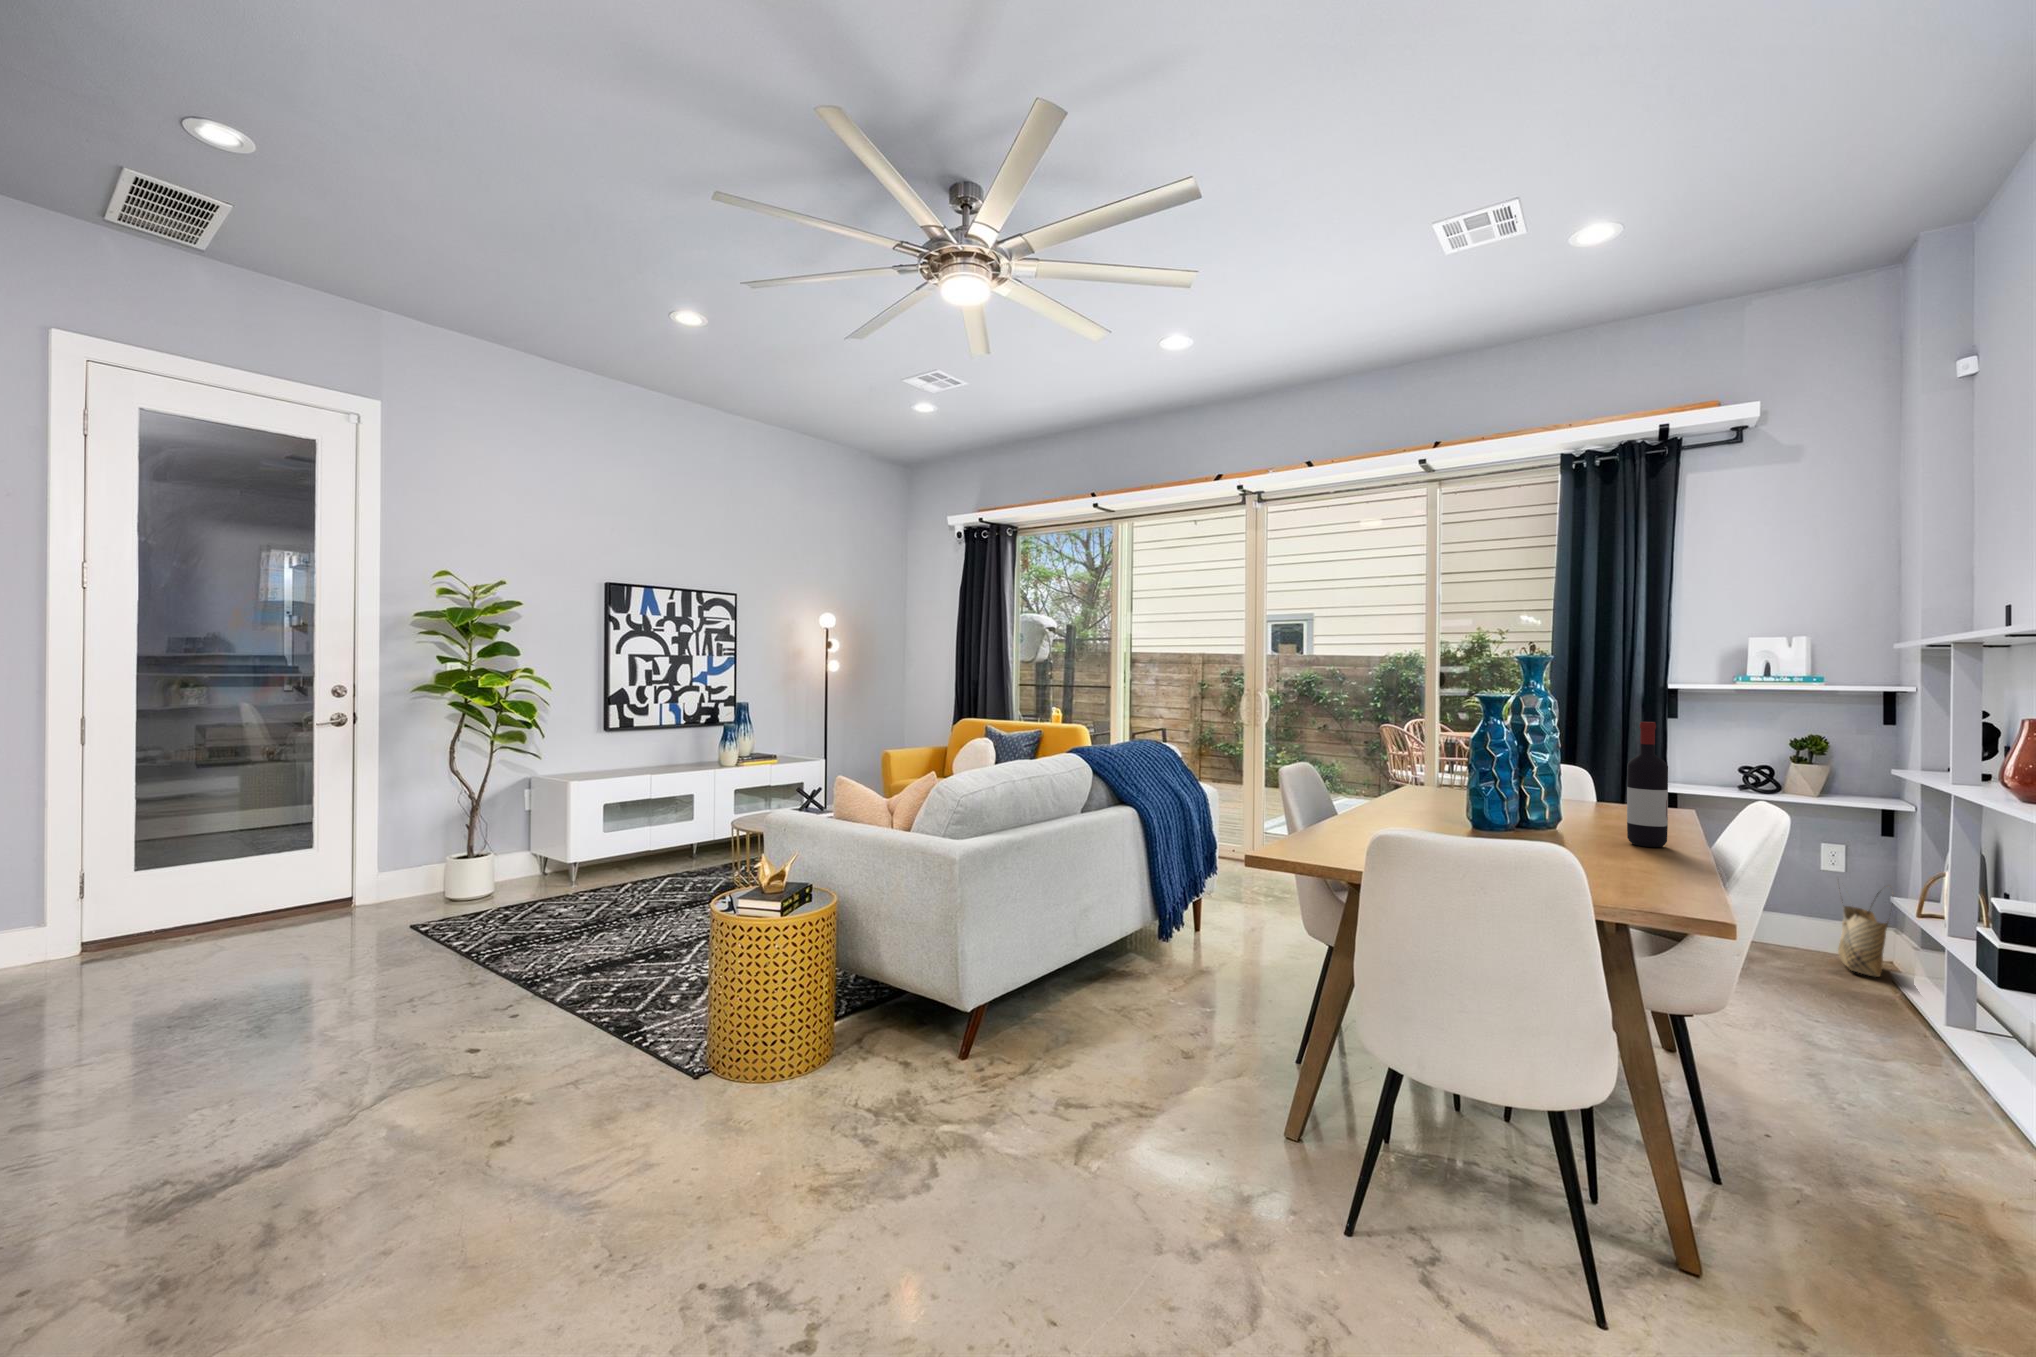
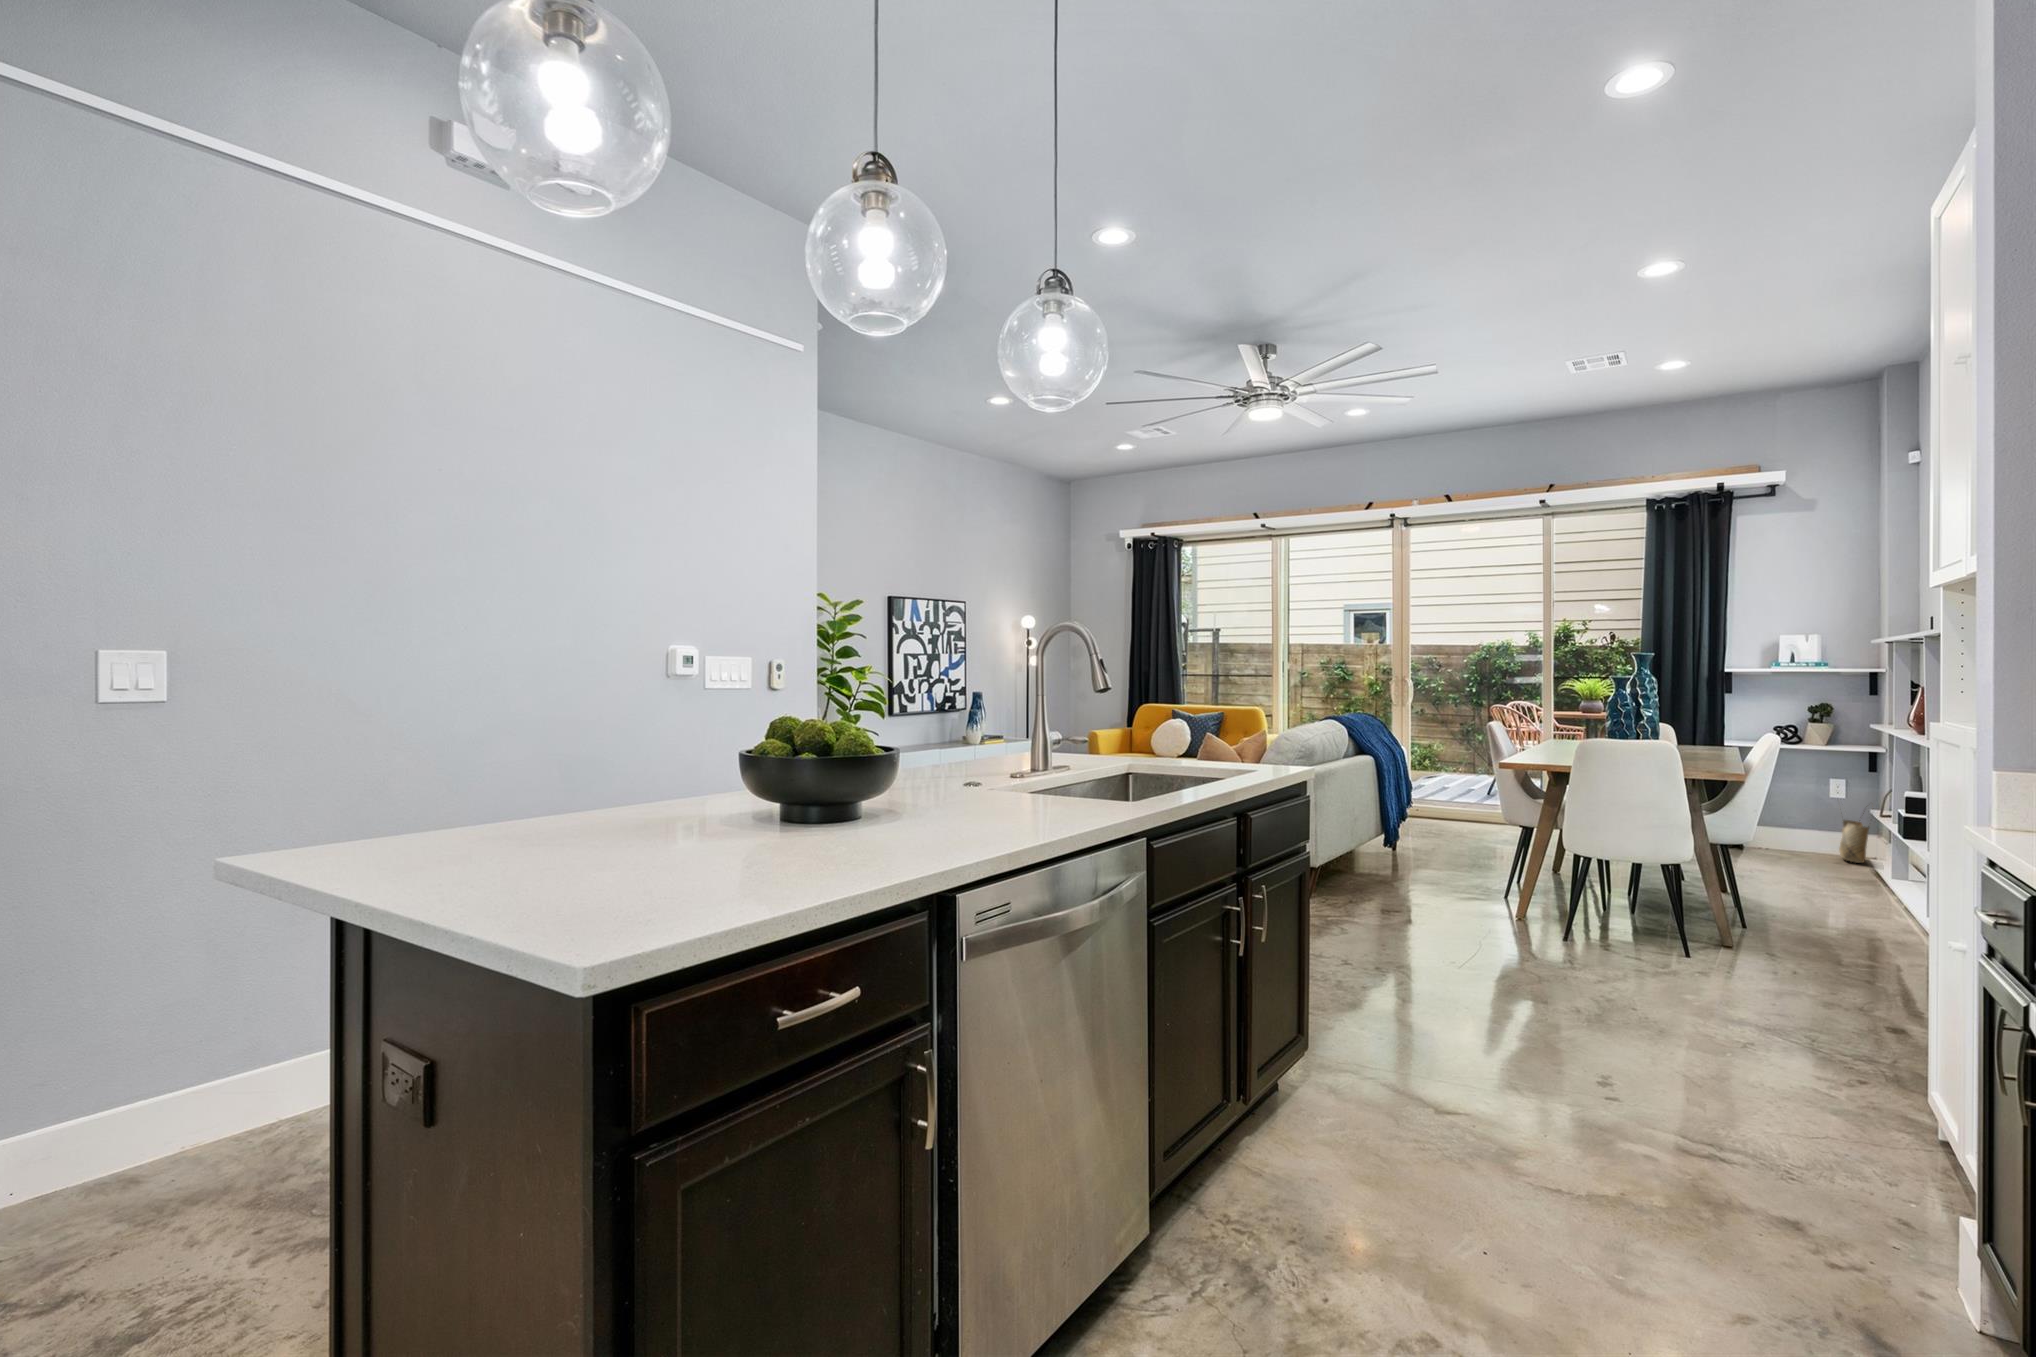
wine bottle: present [1627,722,1668,847] -> none [1699,690,1720,757]

